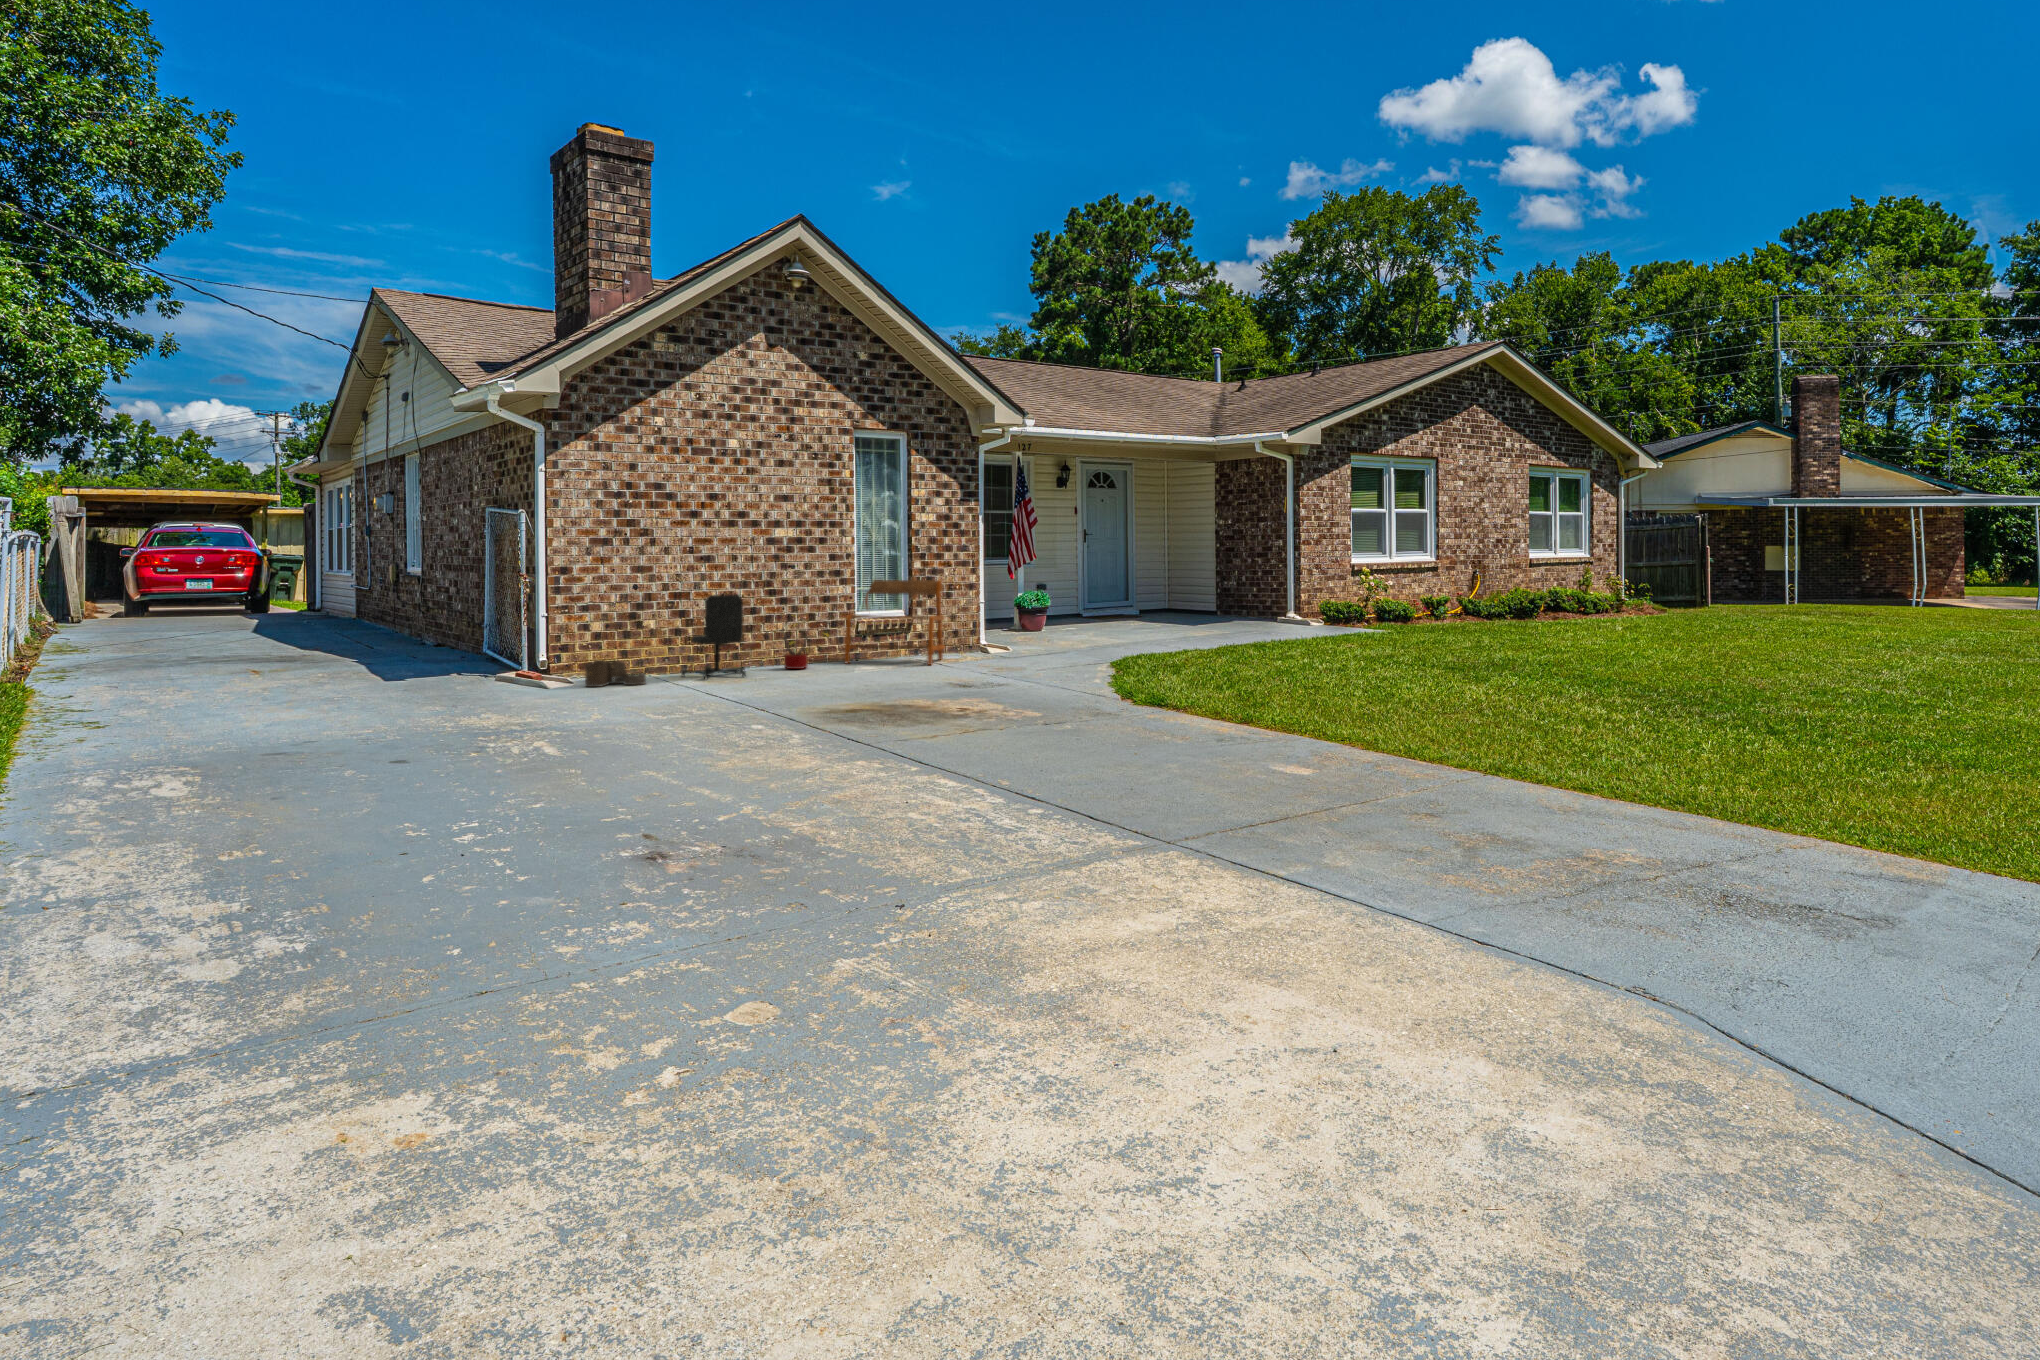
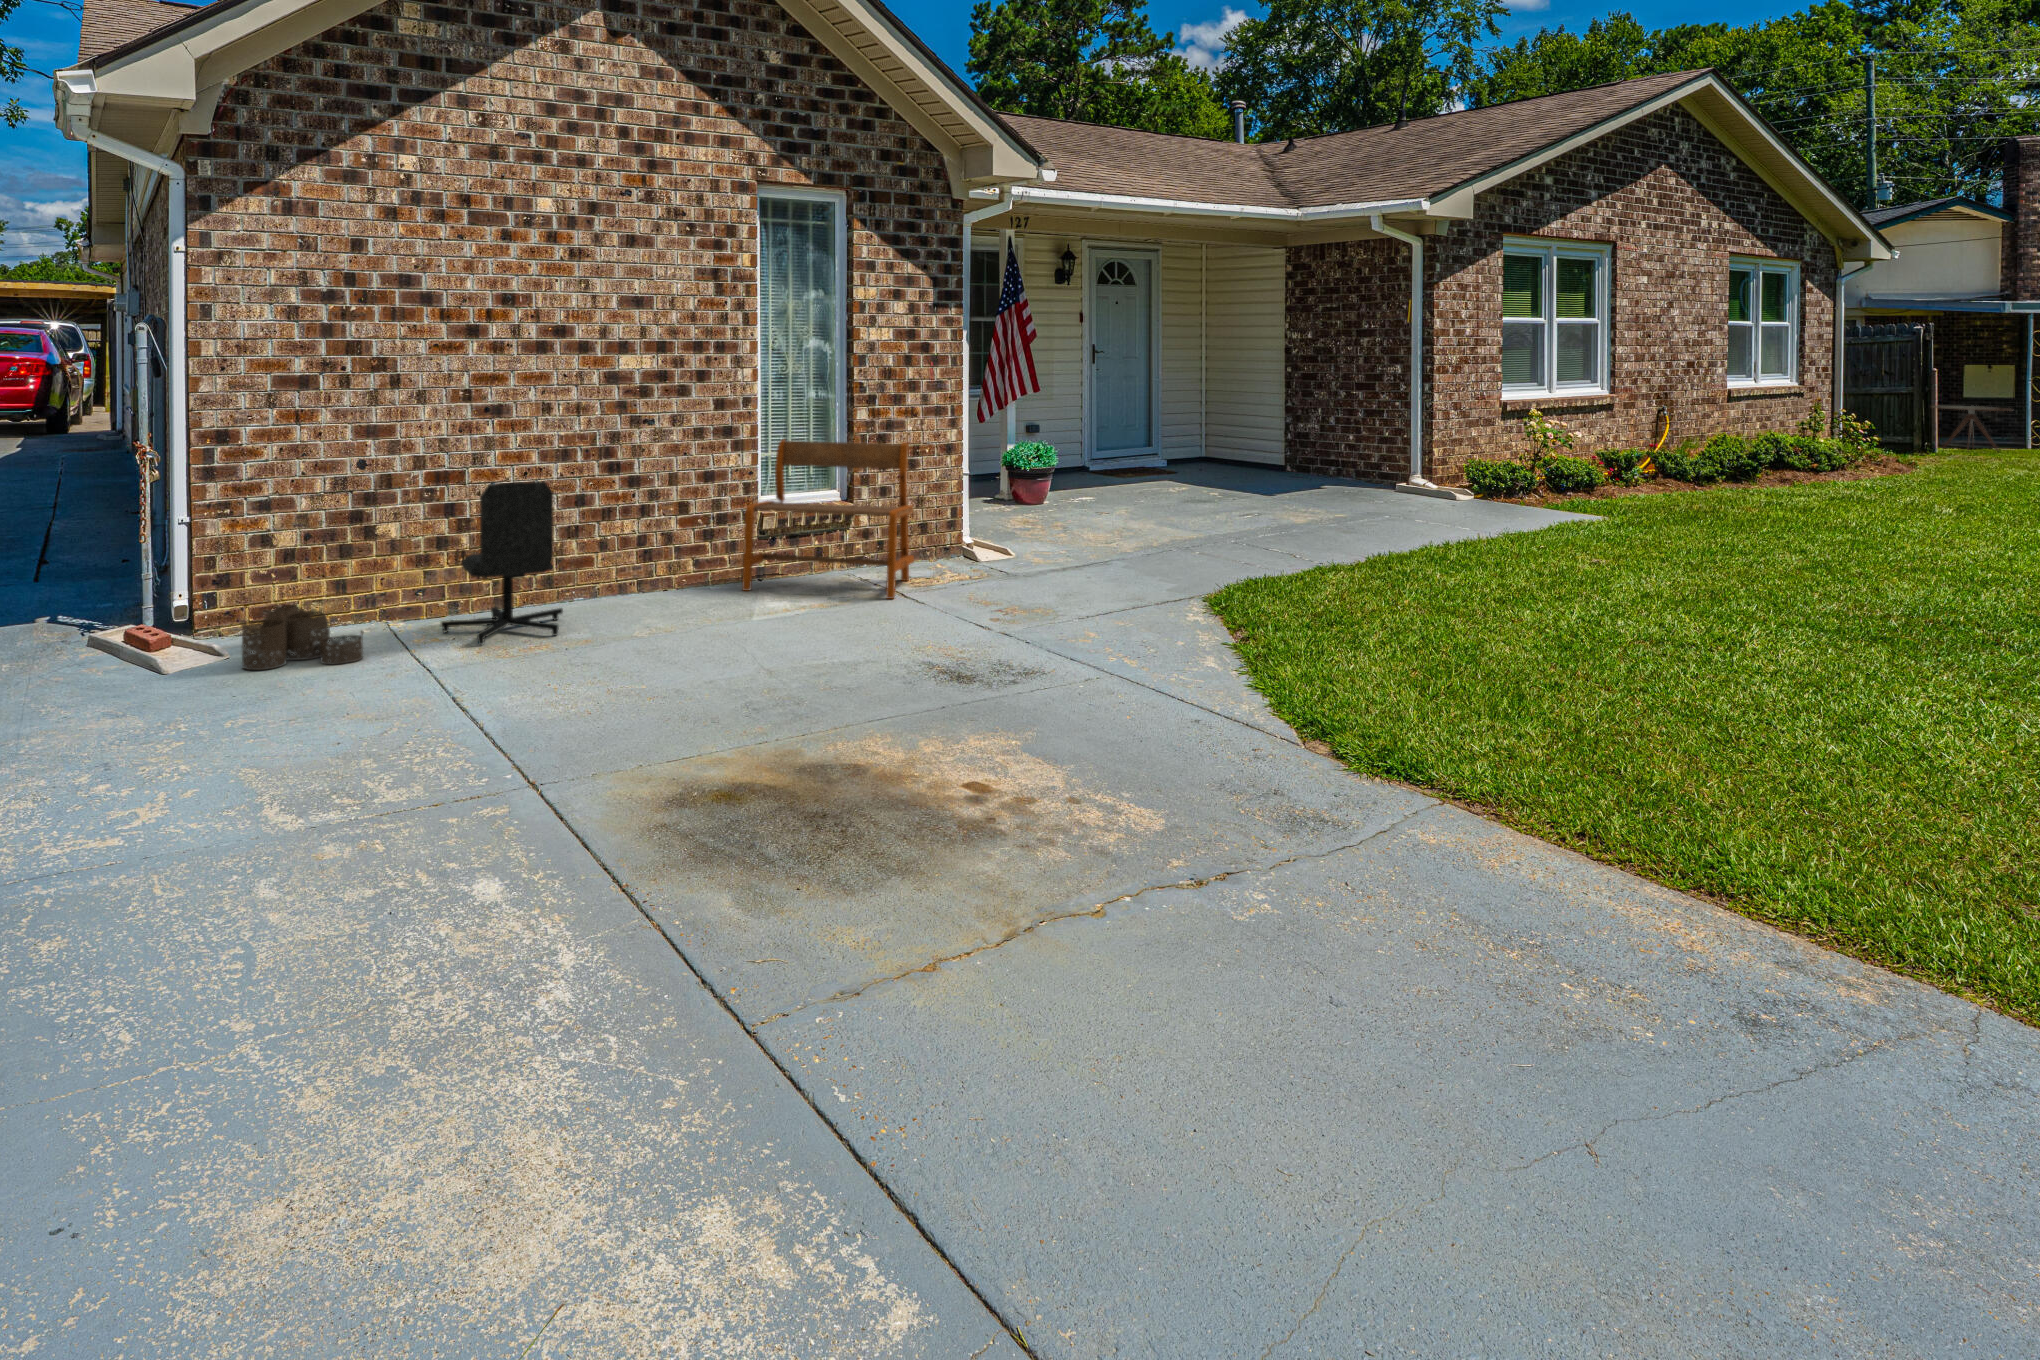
round table: none [1703,573,1752,605] -> present [1933,406,2011,451]
decorative plant: present [774,619,828,669] -> none [600,506,715,609]

